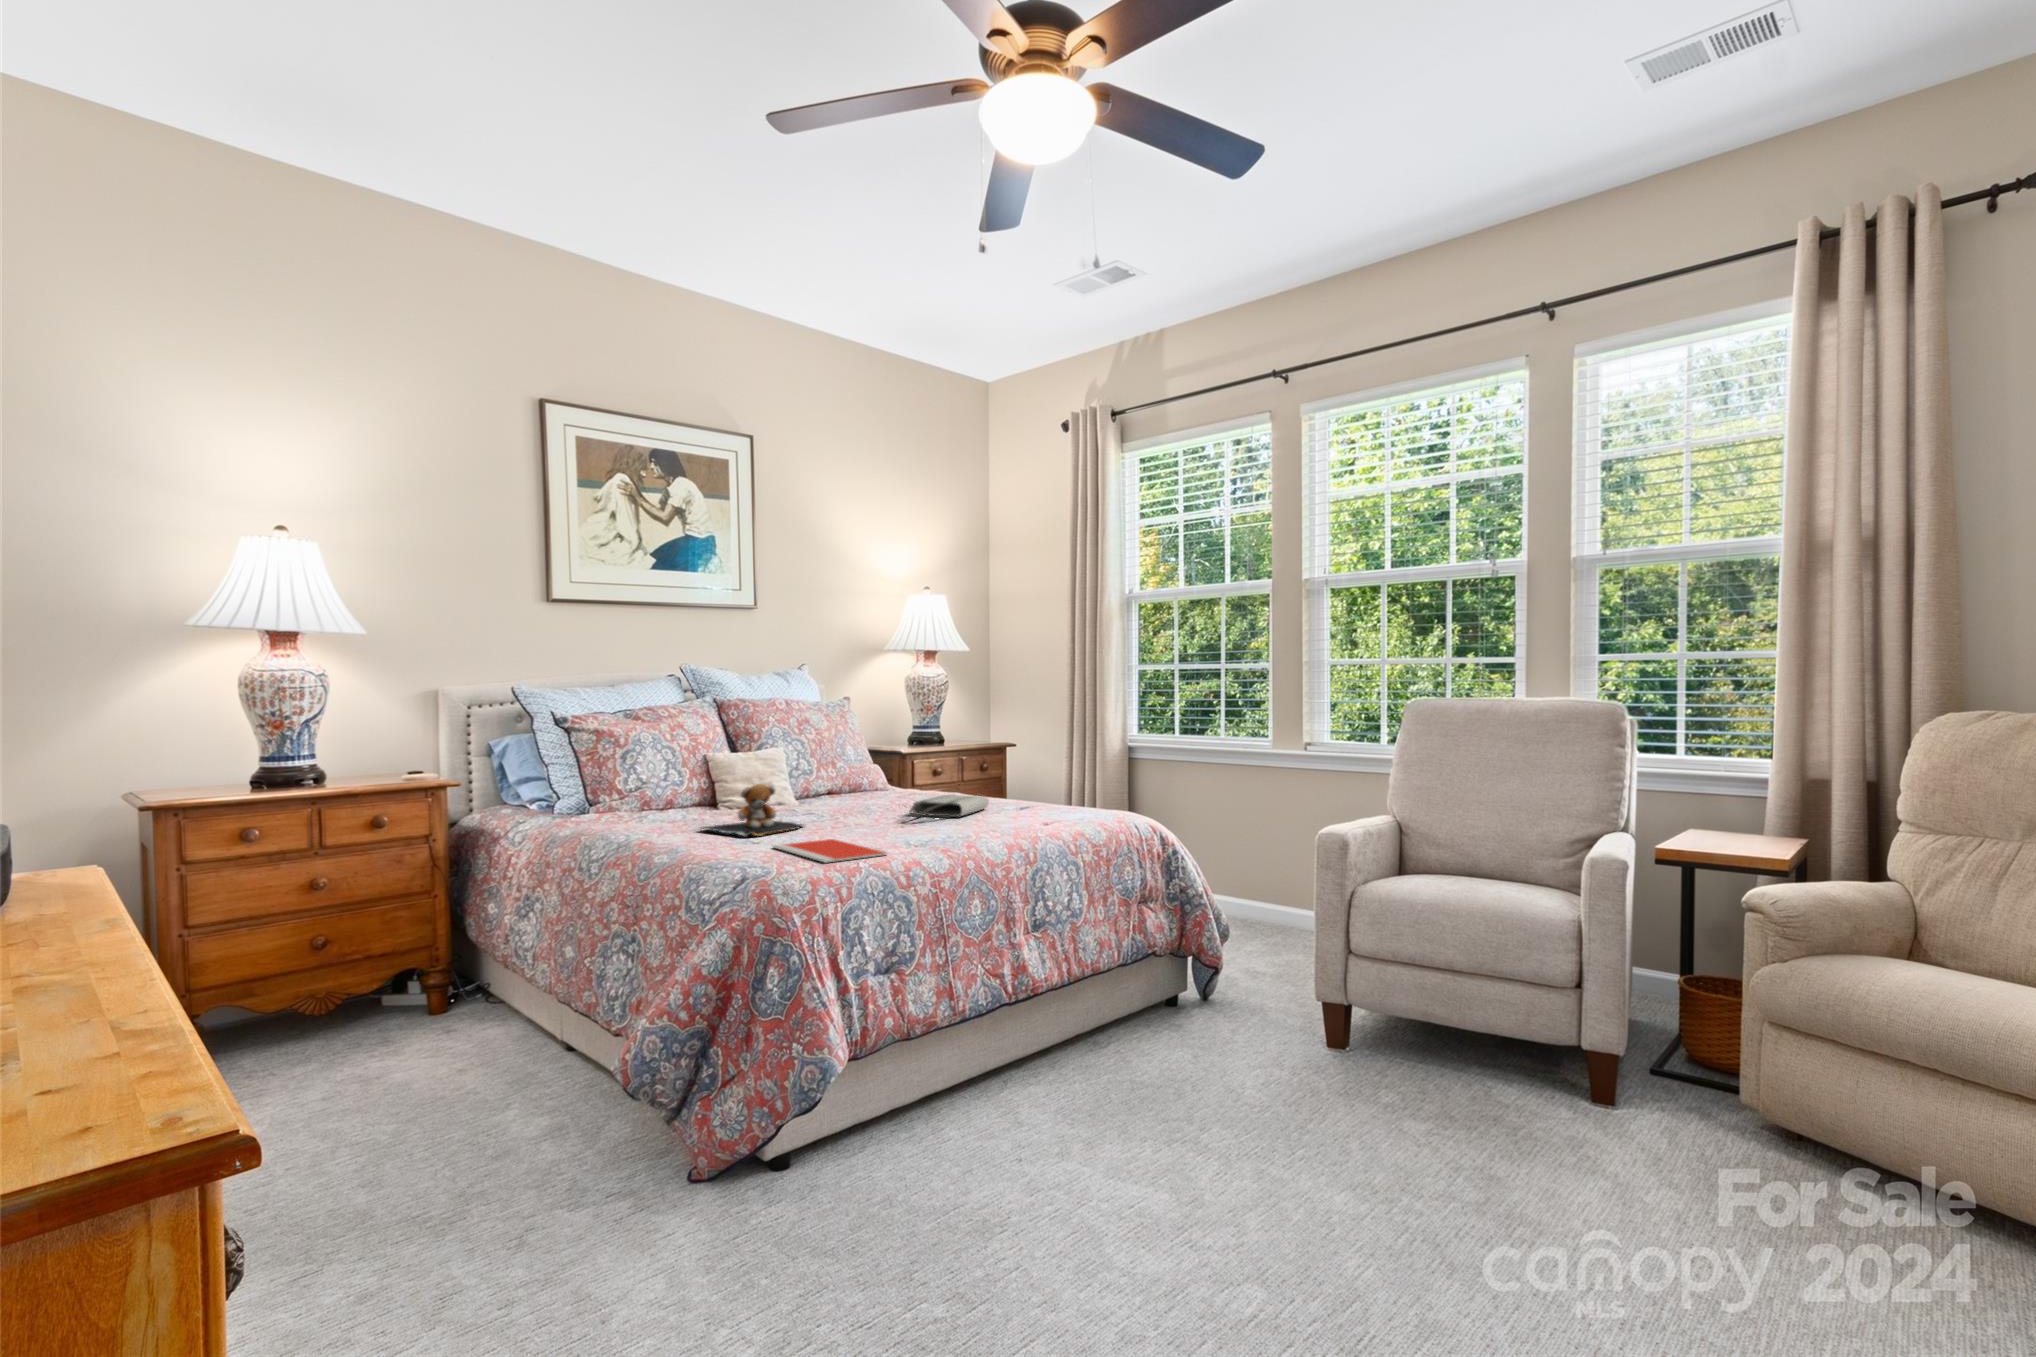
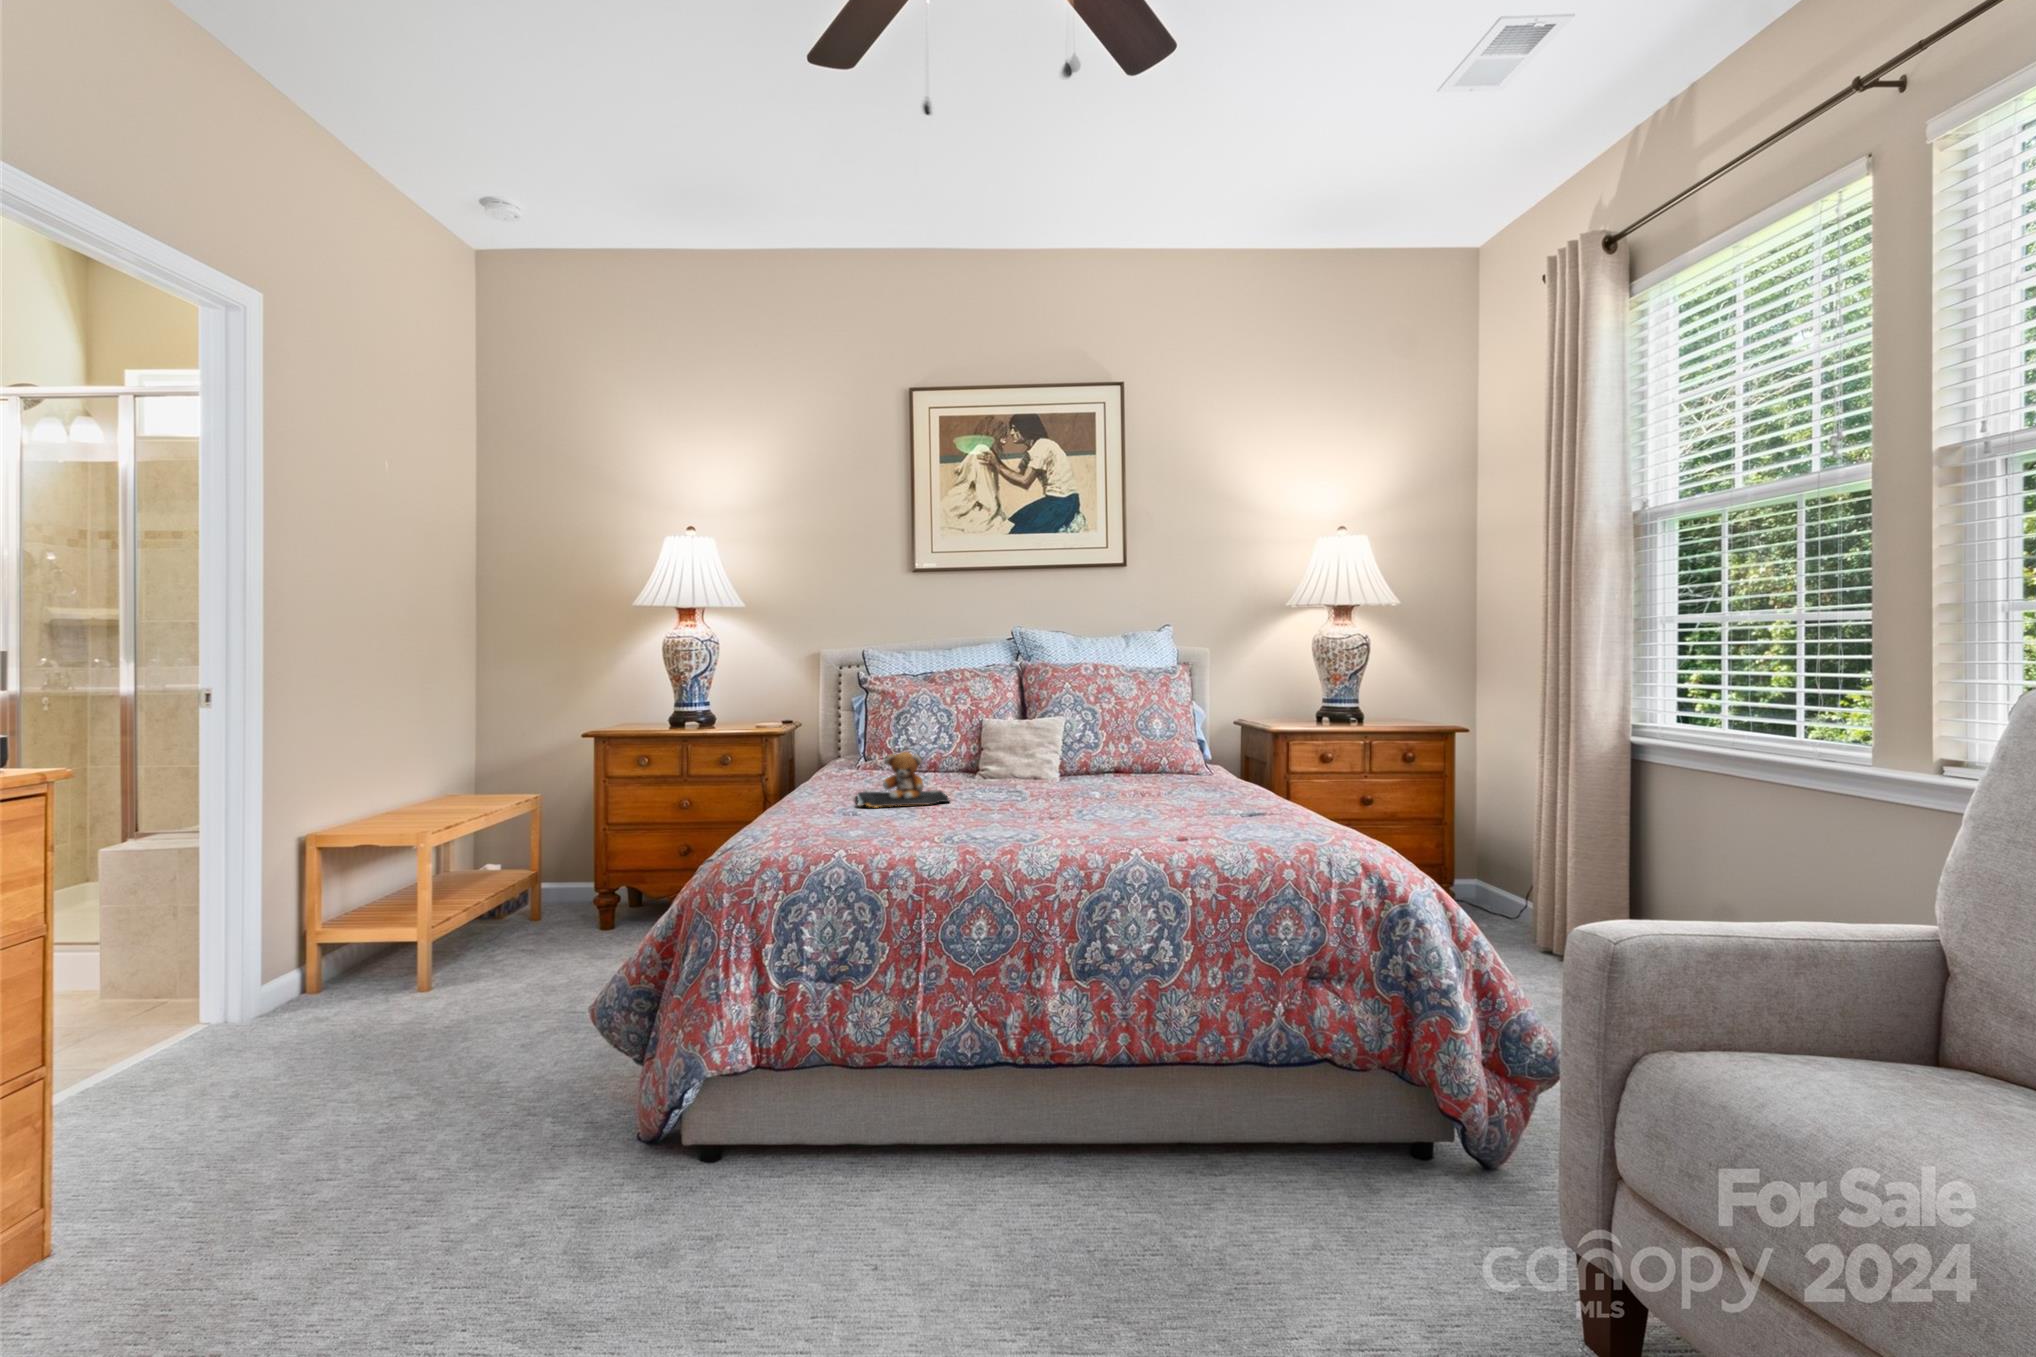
tote bag: present [909,795,989,817] -> none [1048,783,1196,811]
notebook: present [773,839,887,863] -> none [797,819,906,846]

